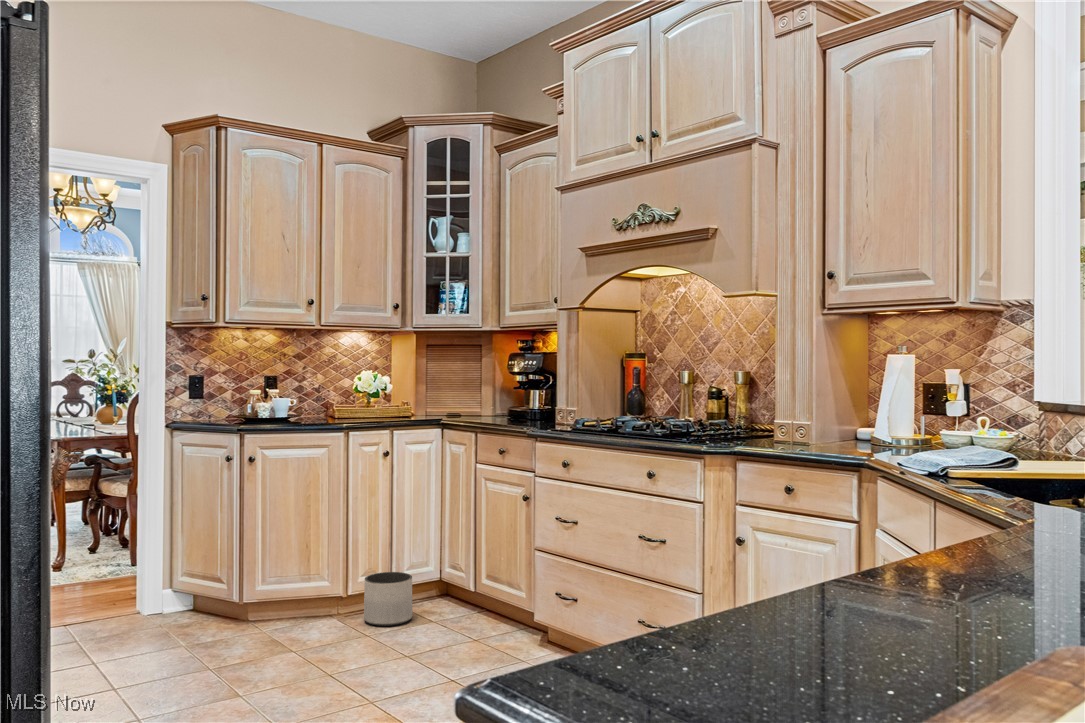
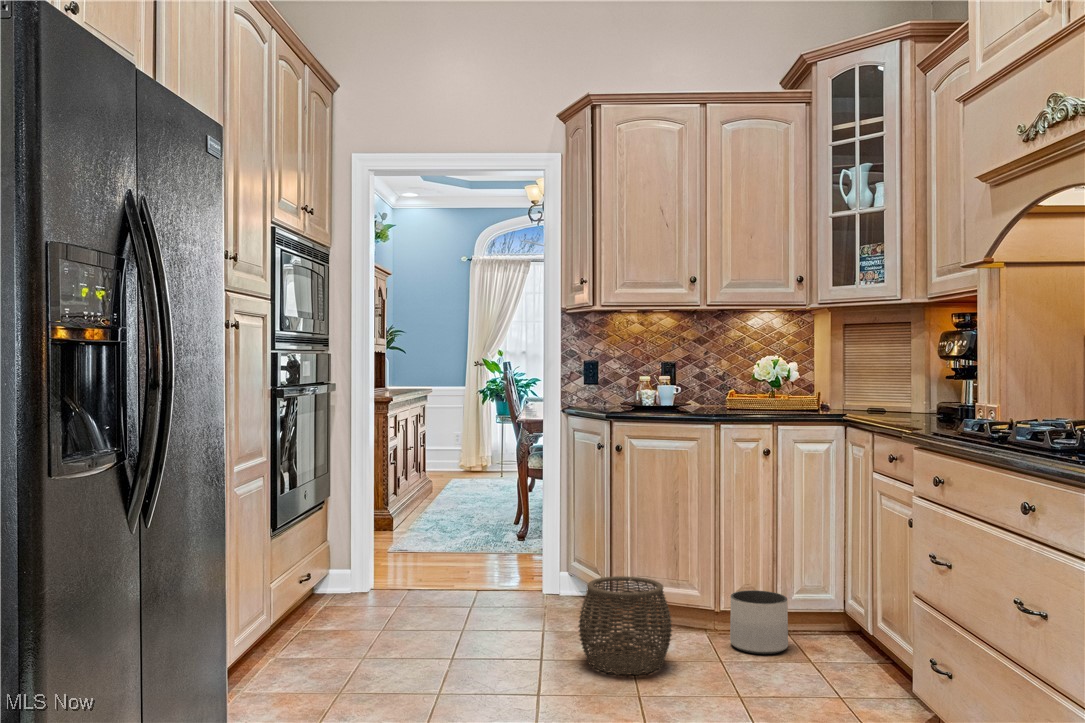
woven basket: none [250,577,339,670] -> present [578,576,672,675]

